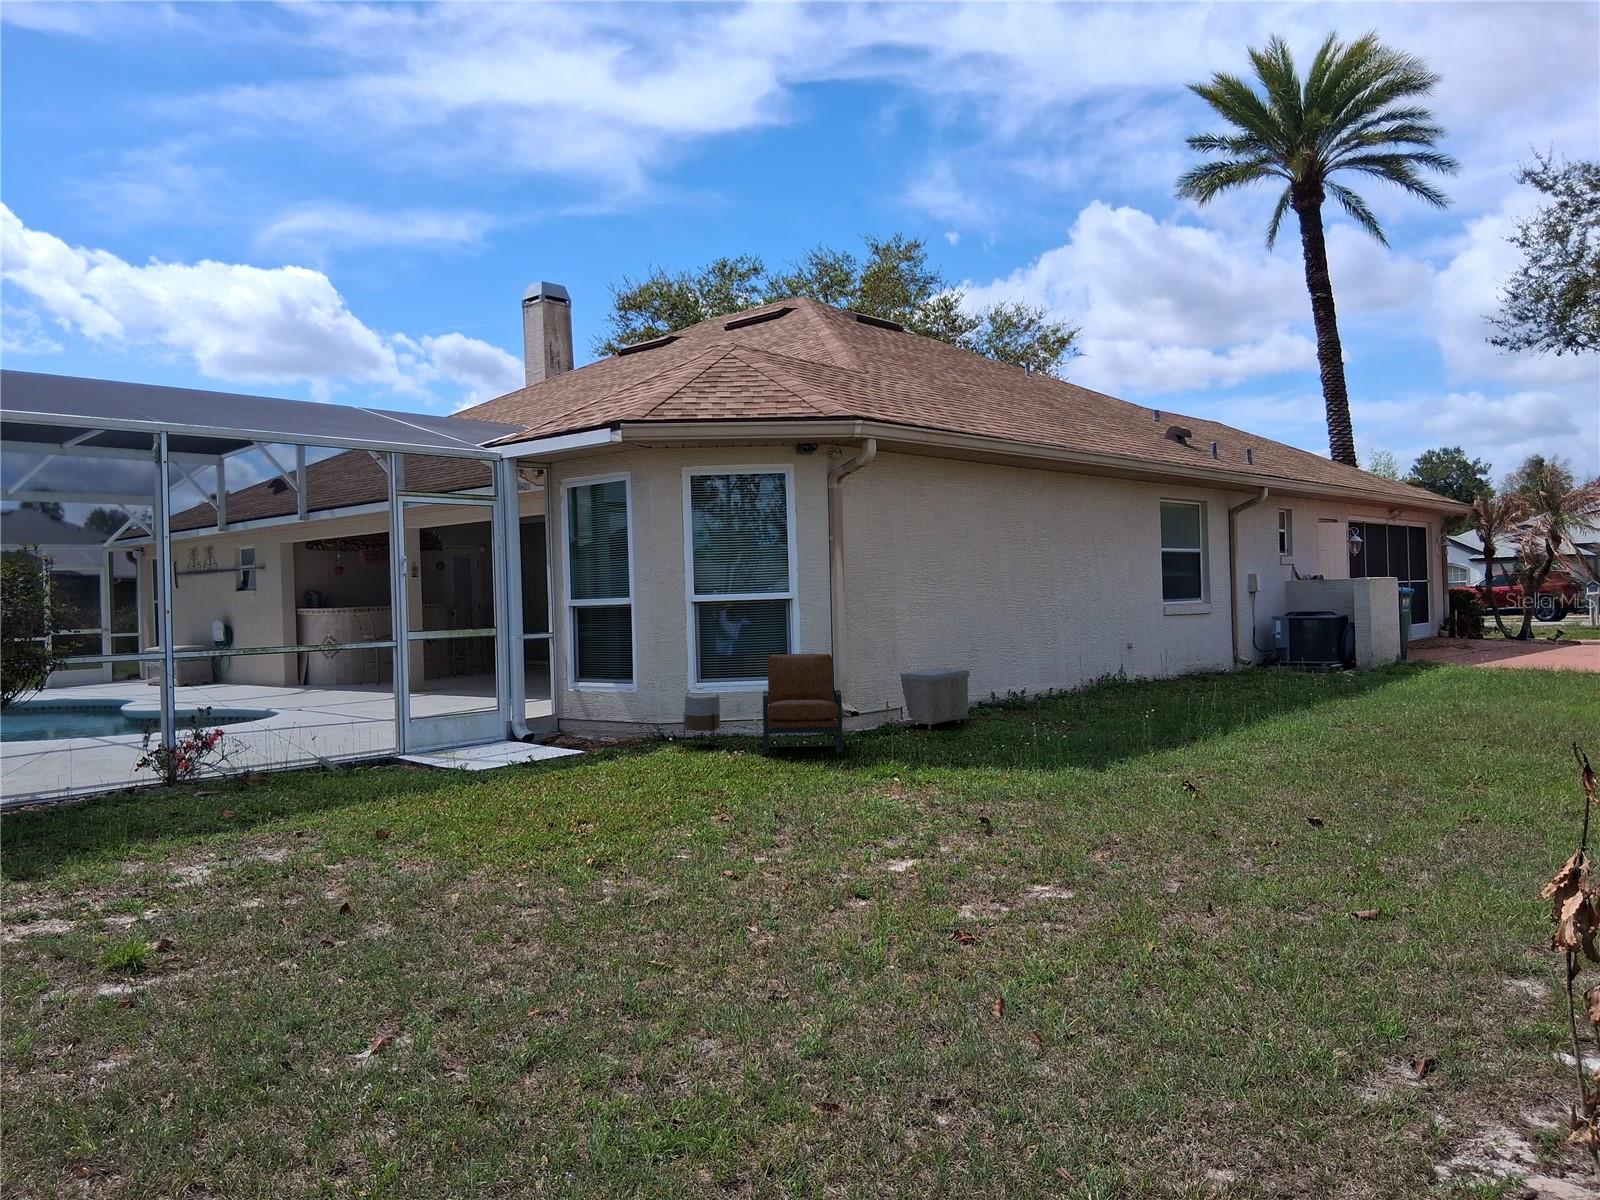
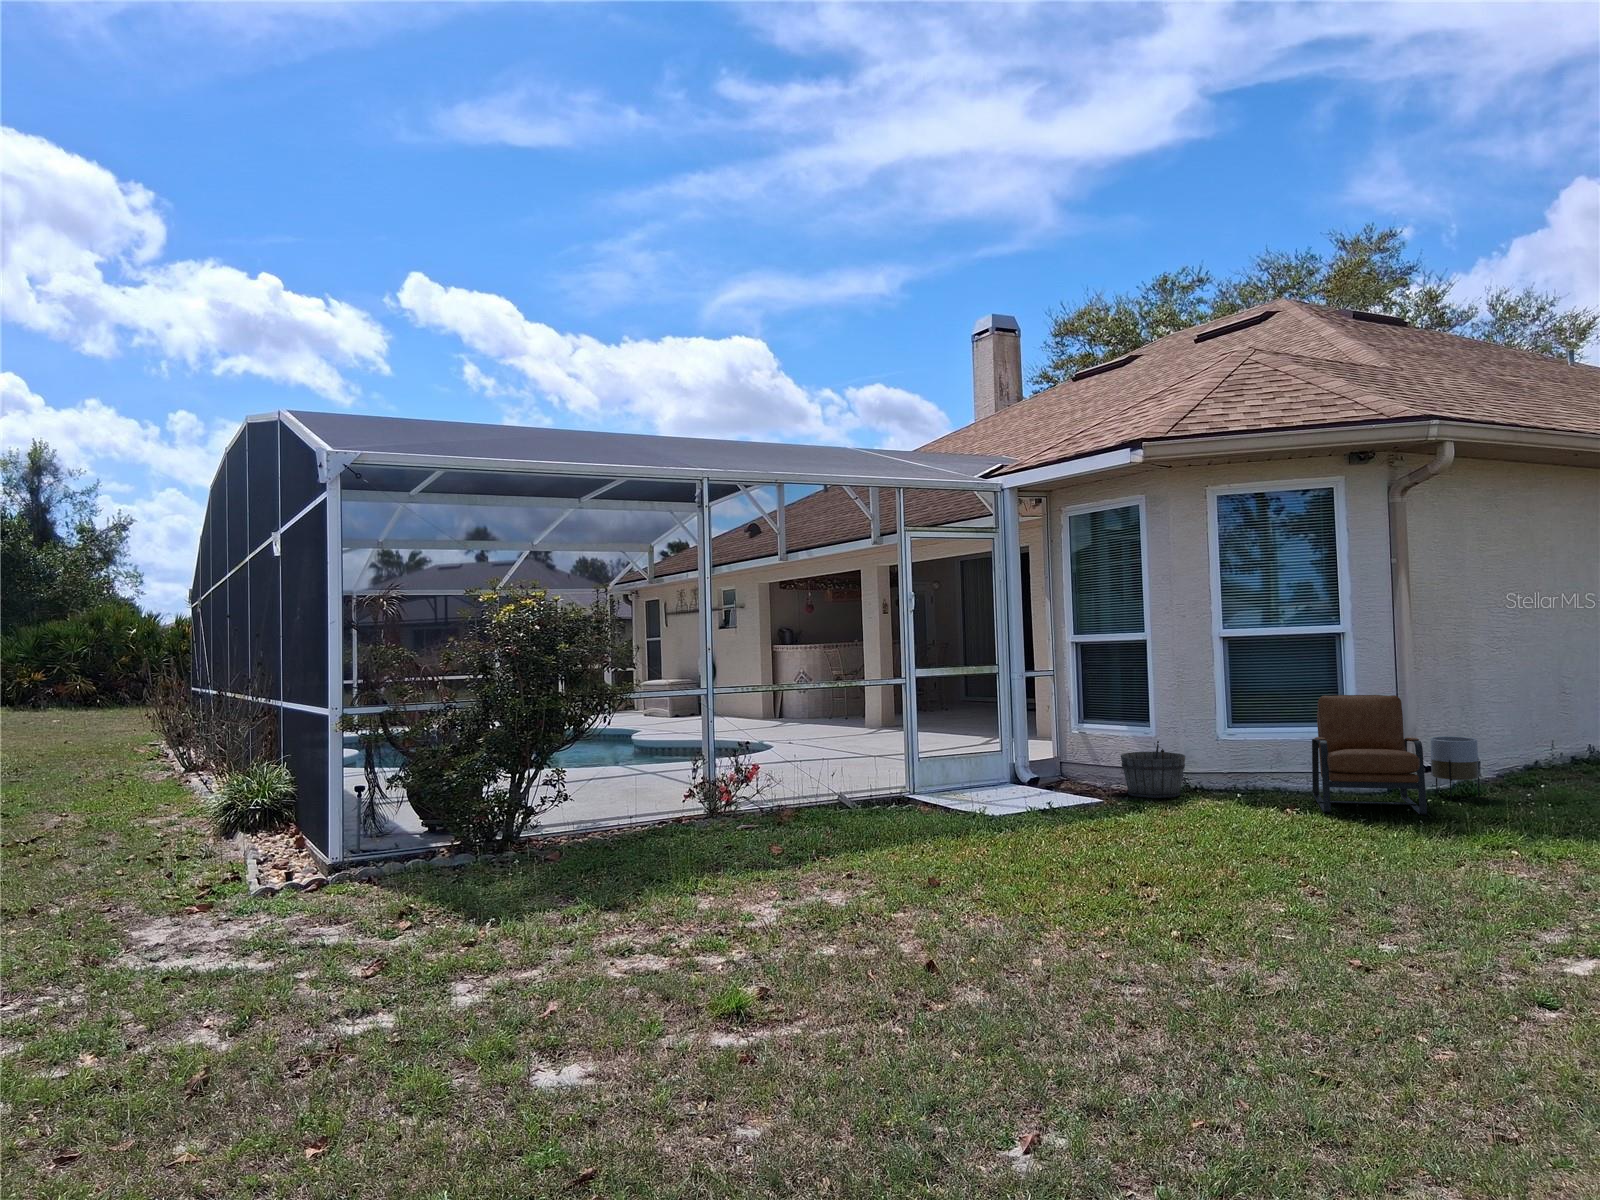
storage bench: present [900,668,969,729] -> none [1475,713,1571,787]
planter: present [683,695,720,747] -> present [1431,736,1480,800]
wooden bucket: none [602,698,659,749] -> present [1121,741,1186,798]

